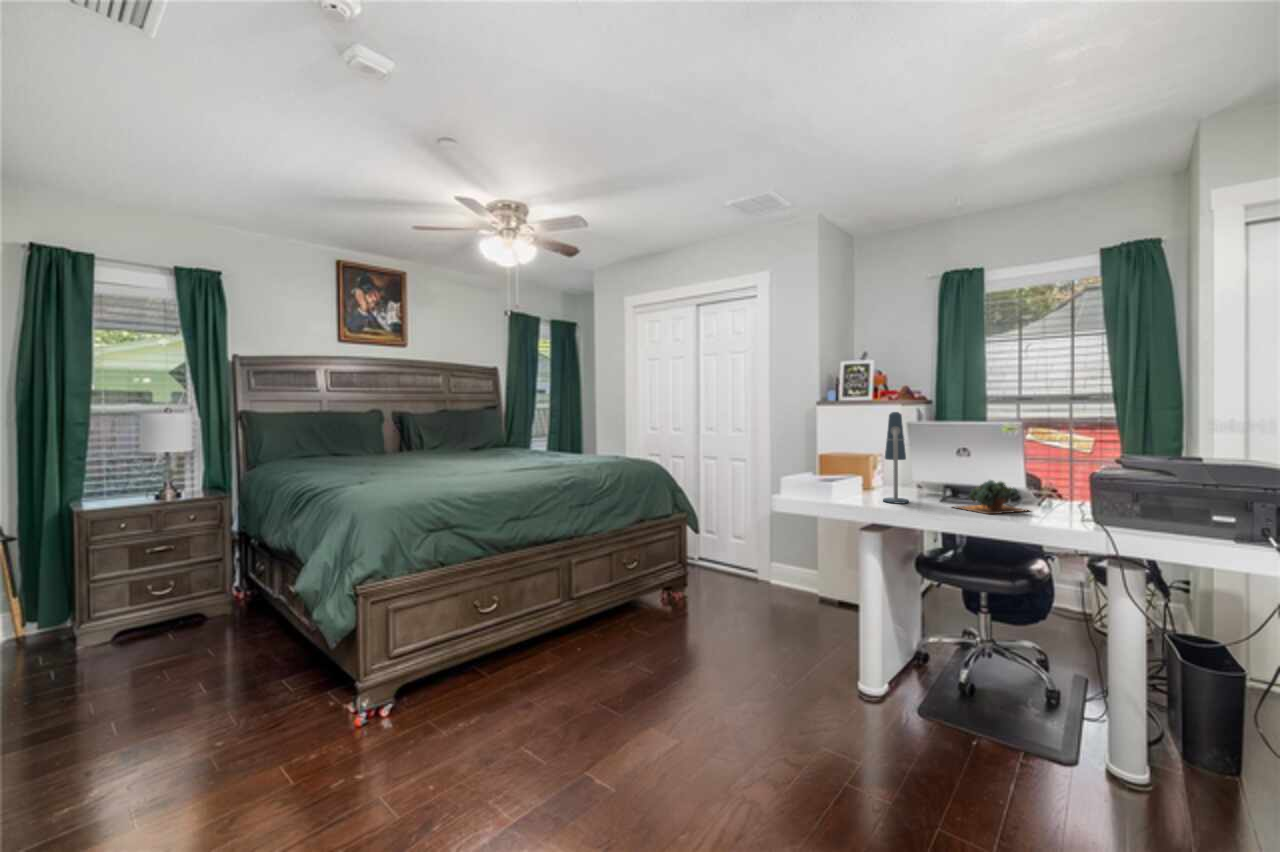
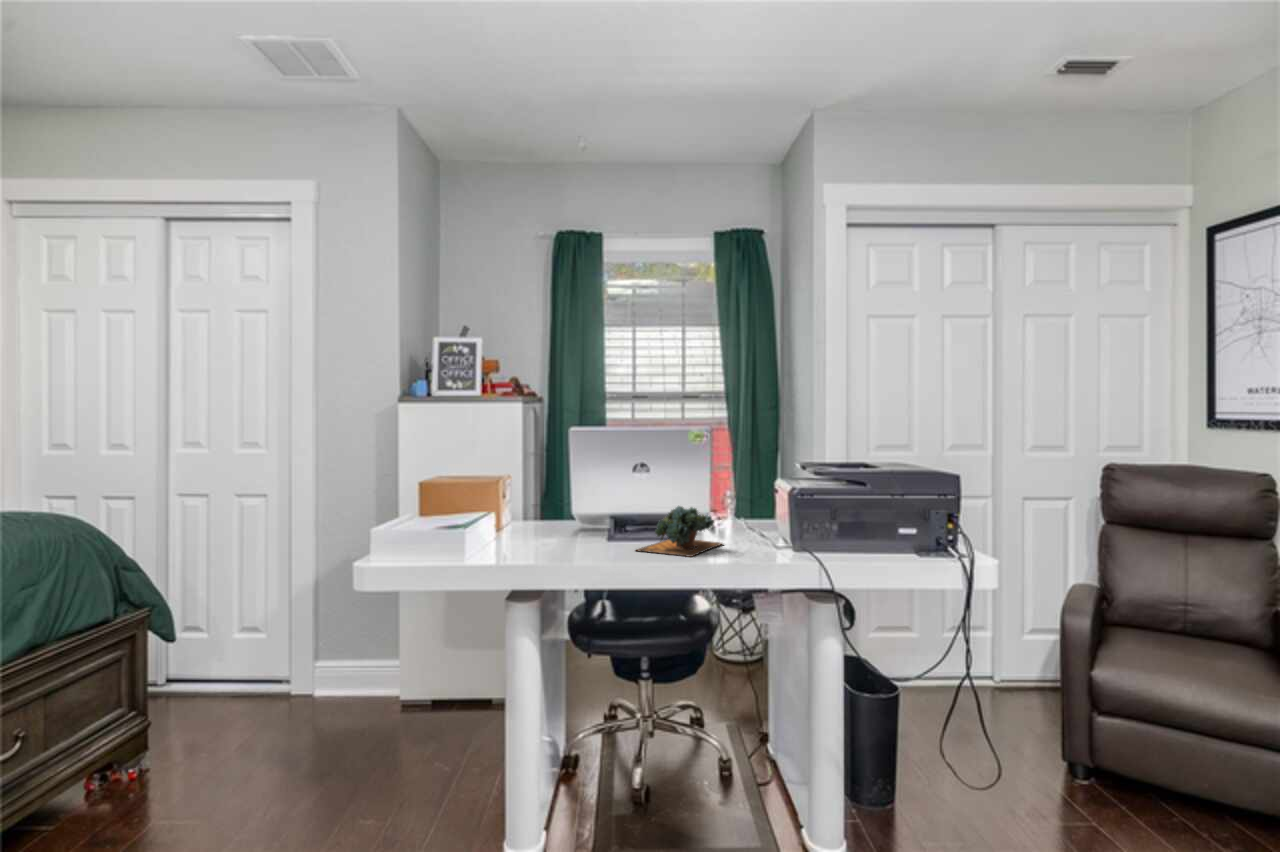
desk lamp: present [883,412,909,504] -> none [532,410,575,554]

